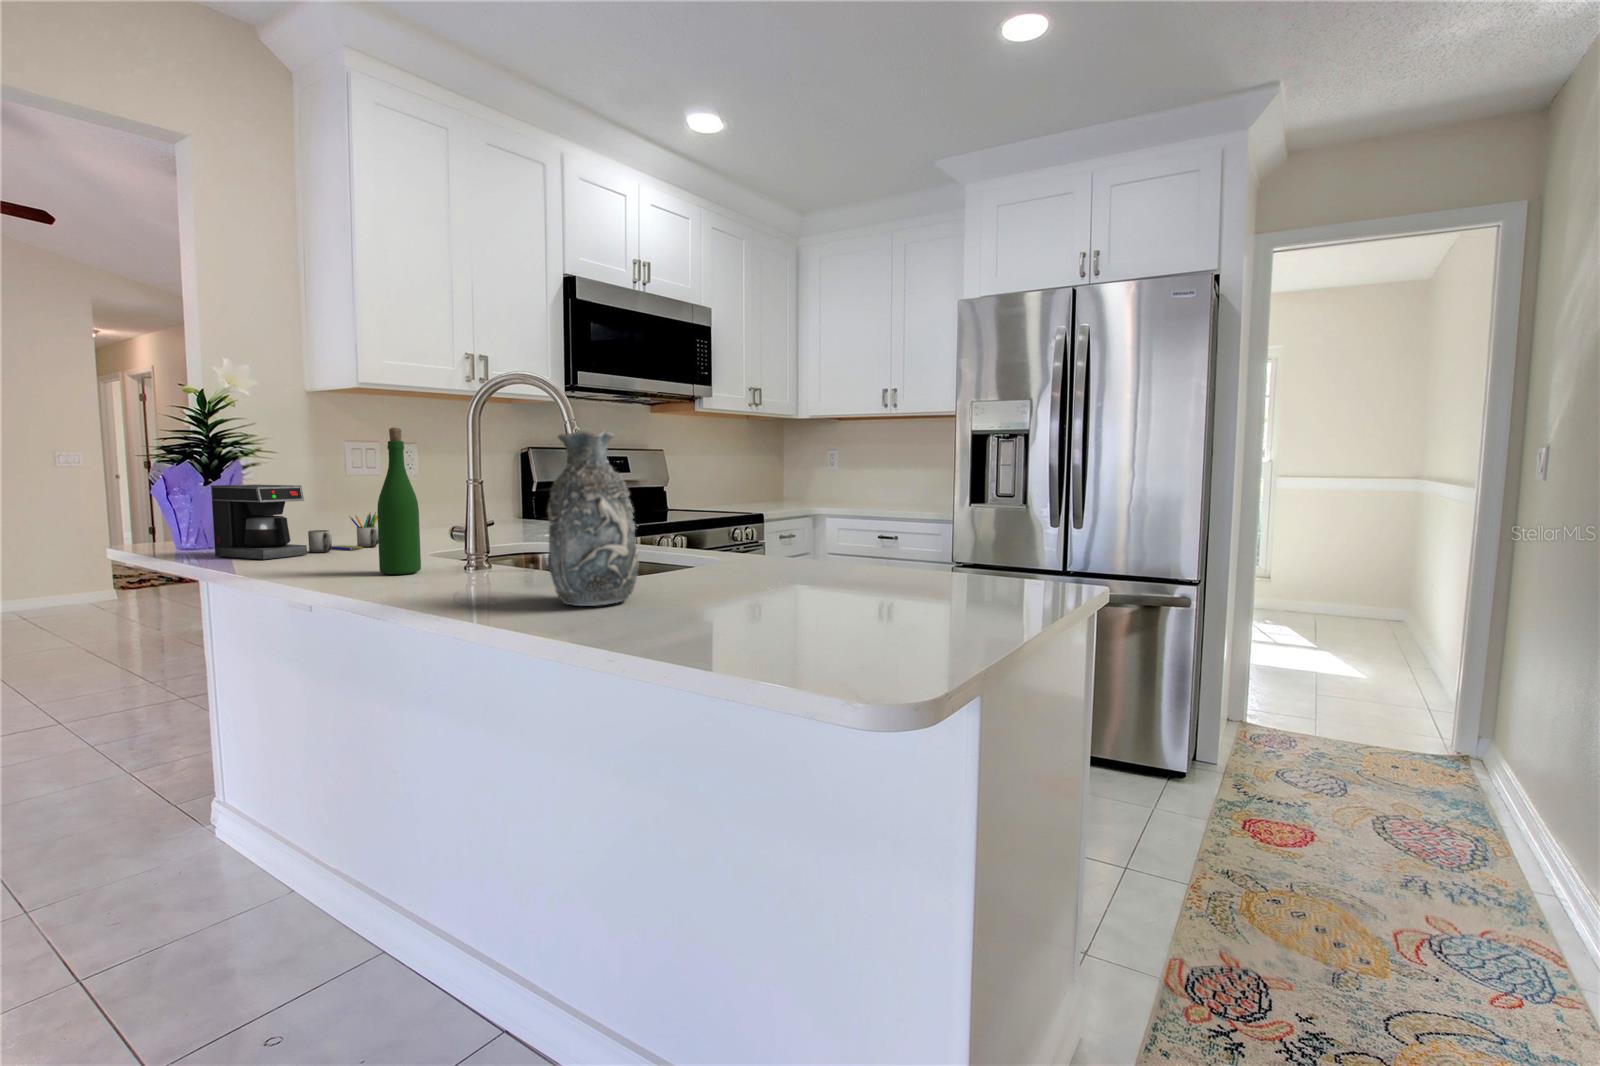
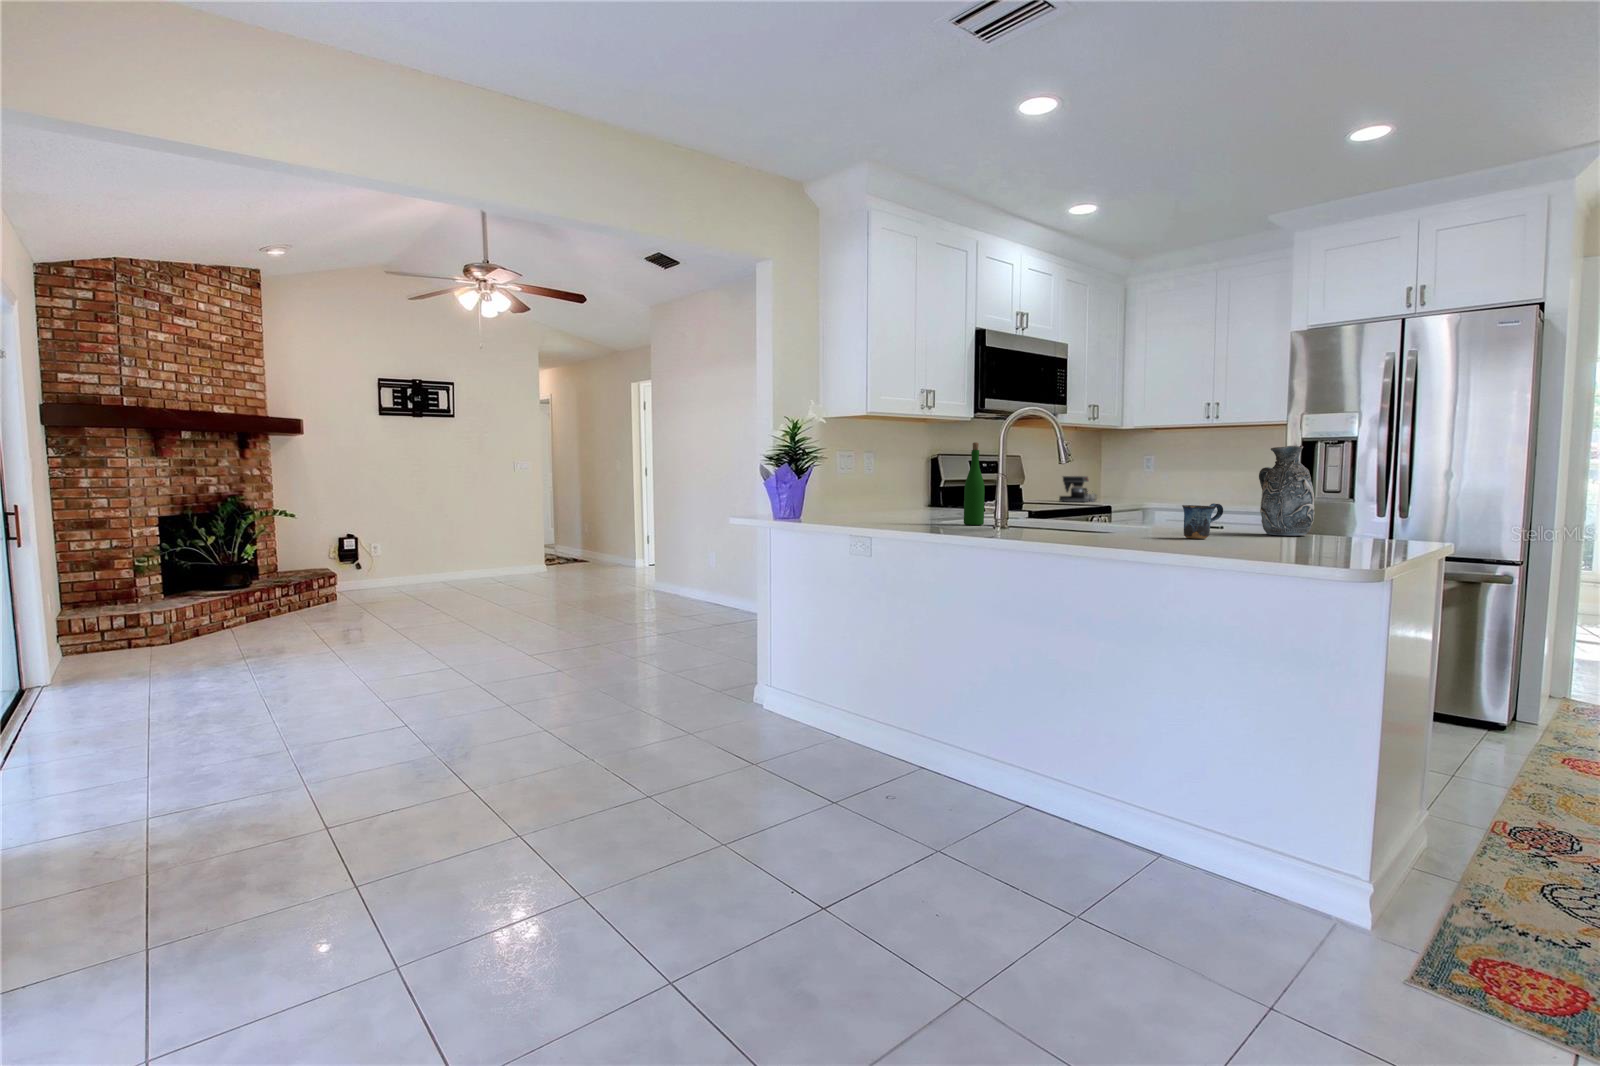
decorative vase: present [547,431,639,606] -> present [1259,445,1315,536]
coffee maker: present [211,485,379,560] -> present [1059,476,1097,502]
mug: none [666,544,745,614] -> present [1182,503,1223,539]

